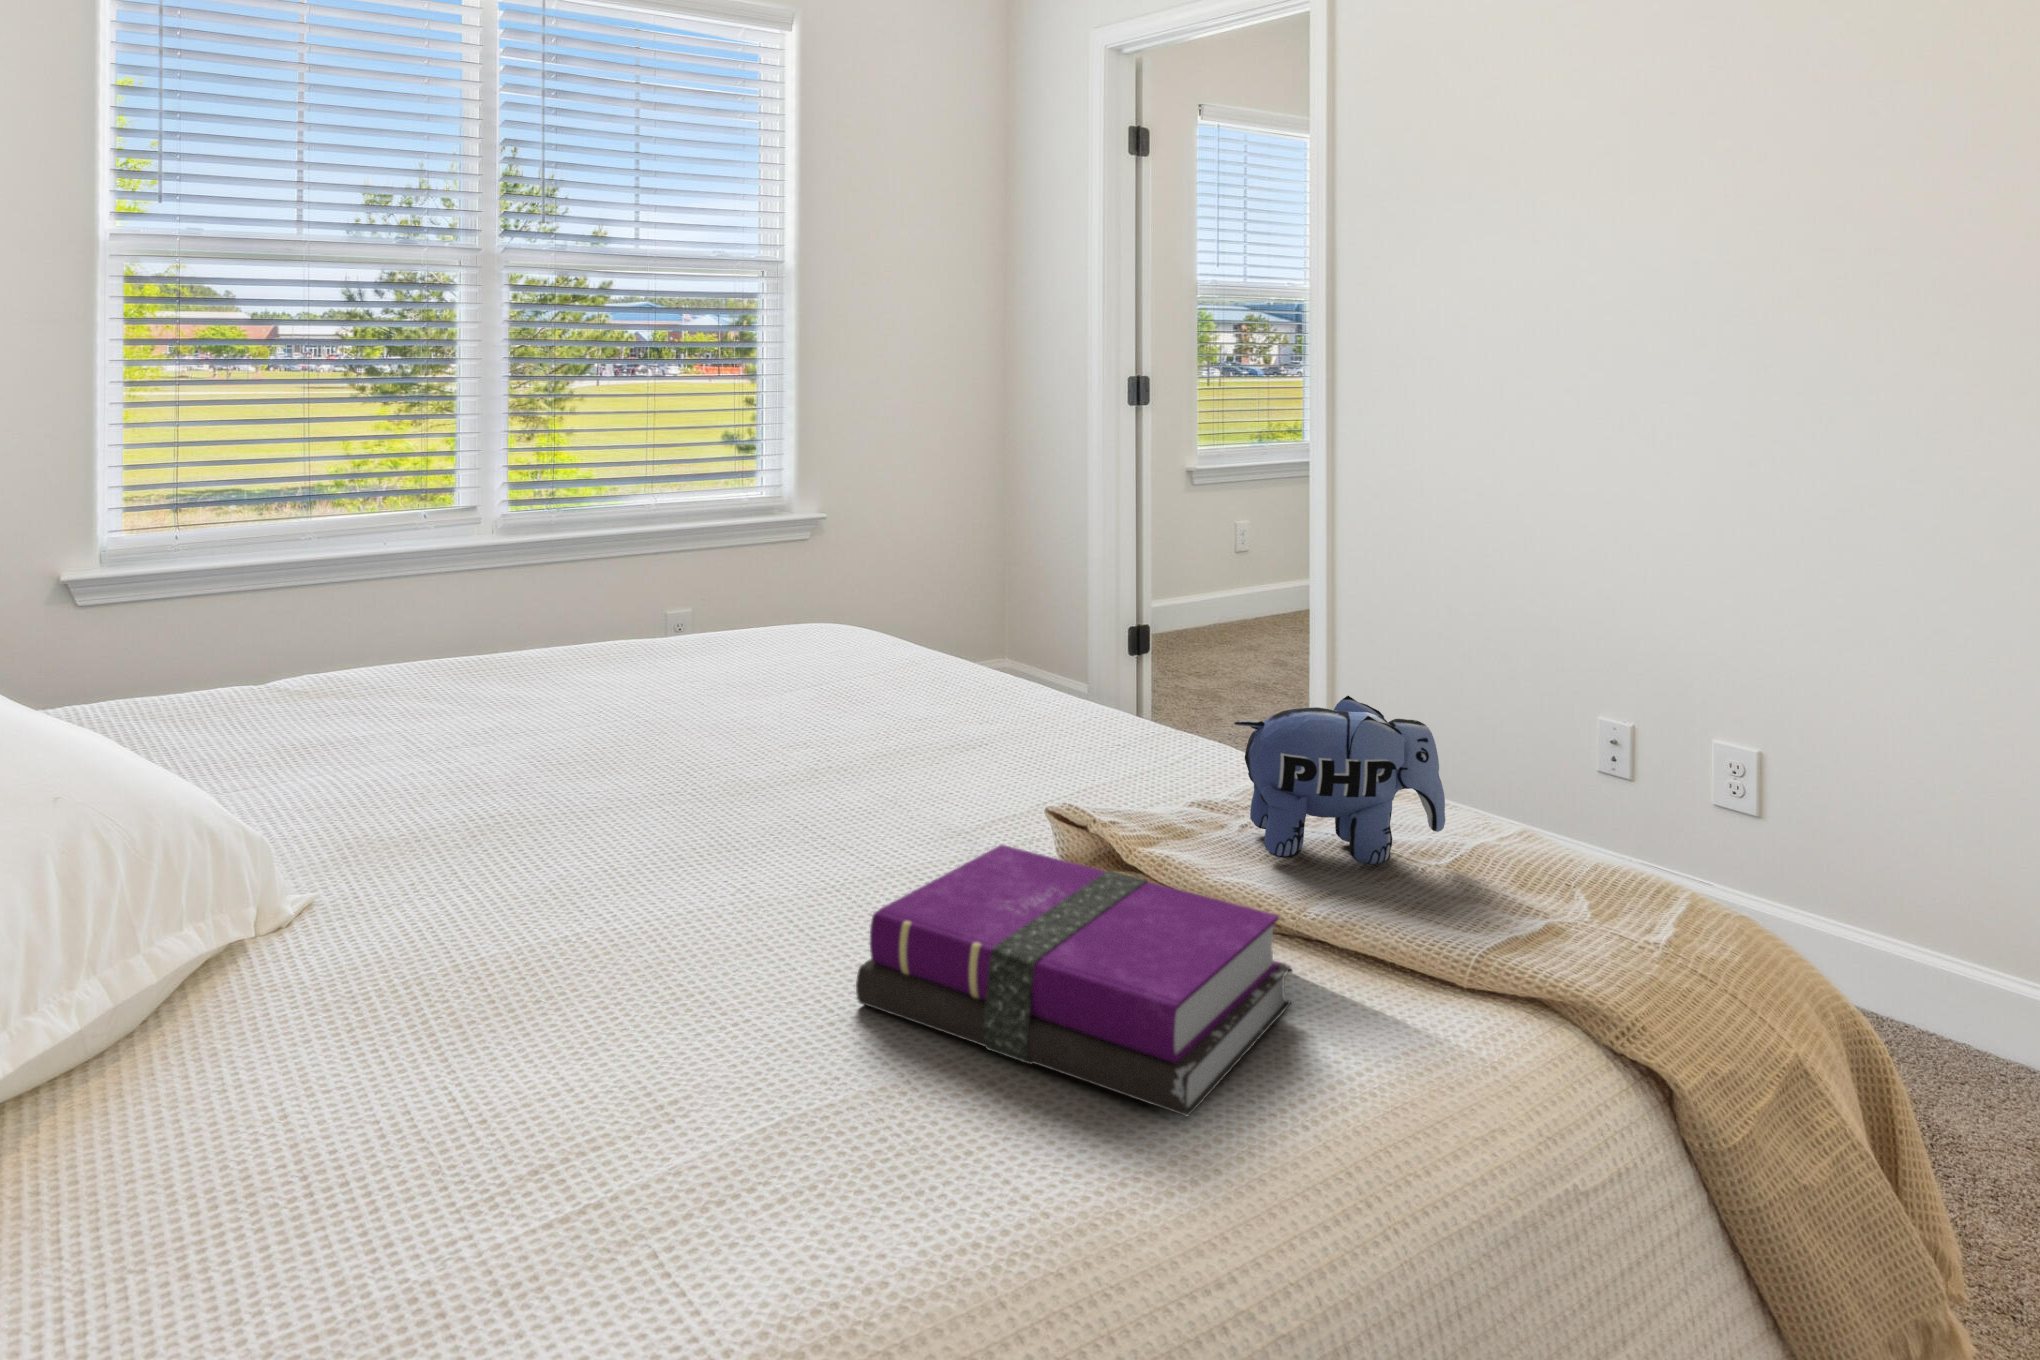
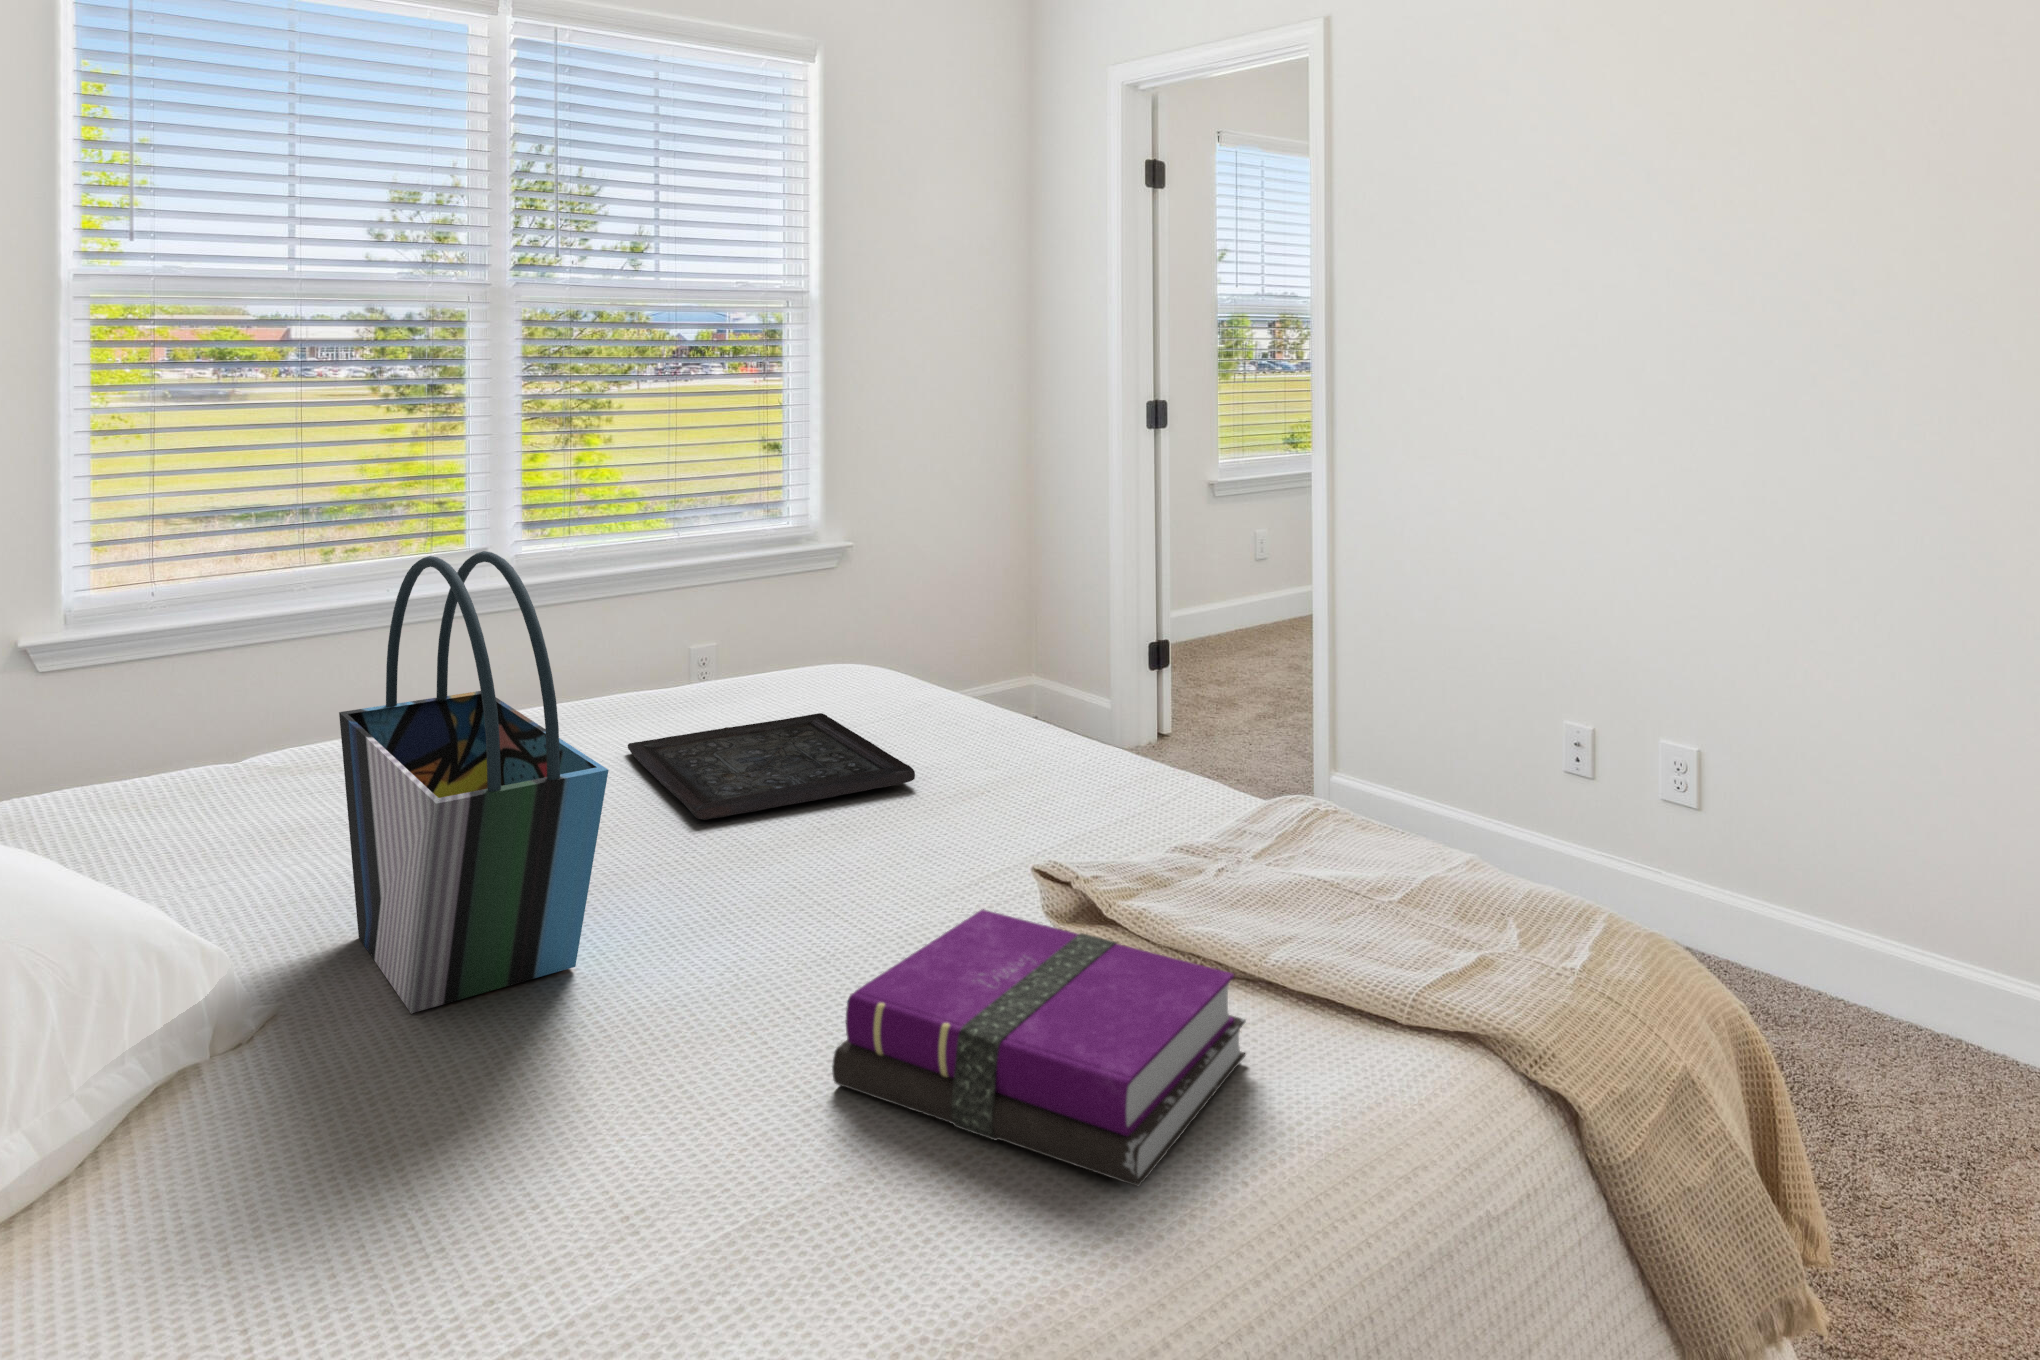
tote bag: none [359,469,626,916] -> present [339,551,609,1013]
tray: none [620,671,912,761] -> present [628,713,915,820]
plush toy: present [1234,696,1445,864] -> none [1207,743,1397,903]

